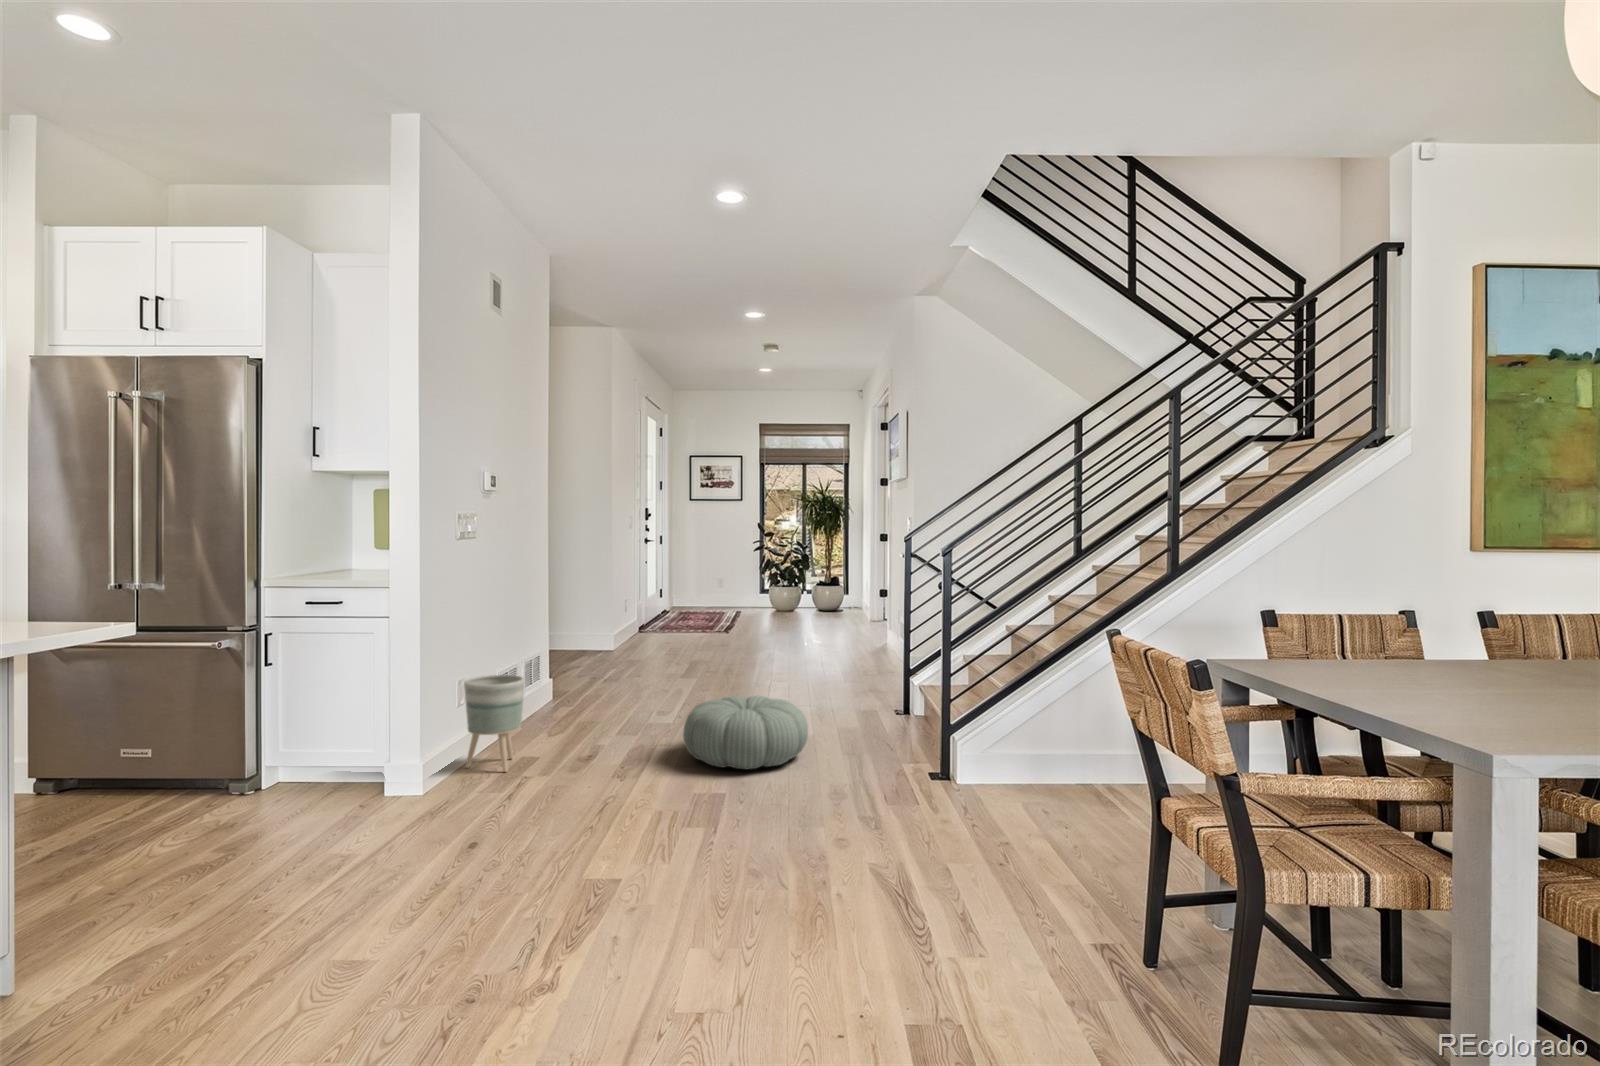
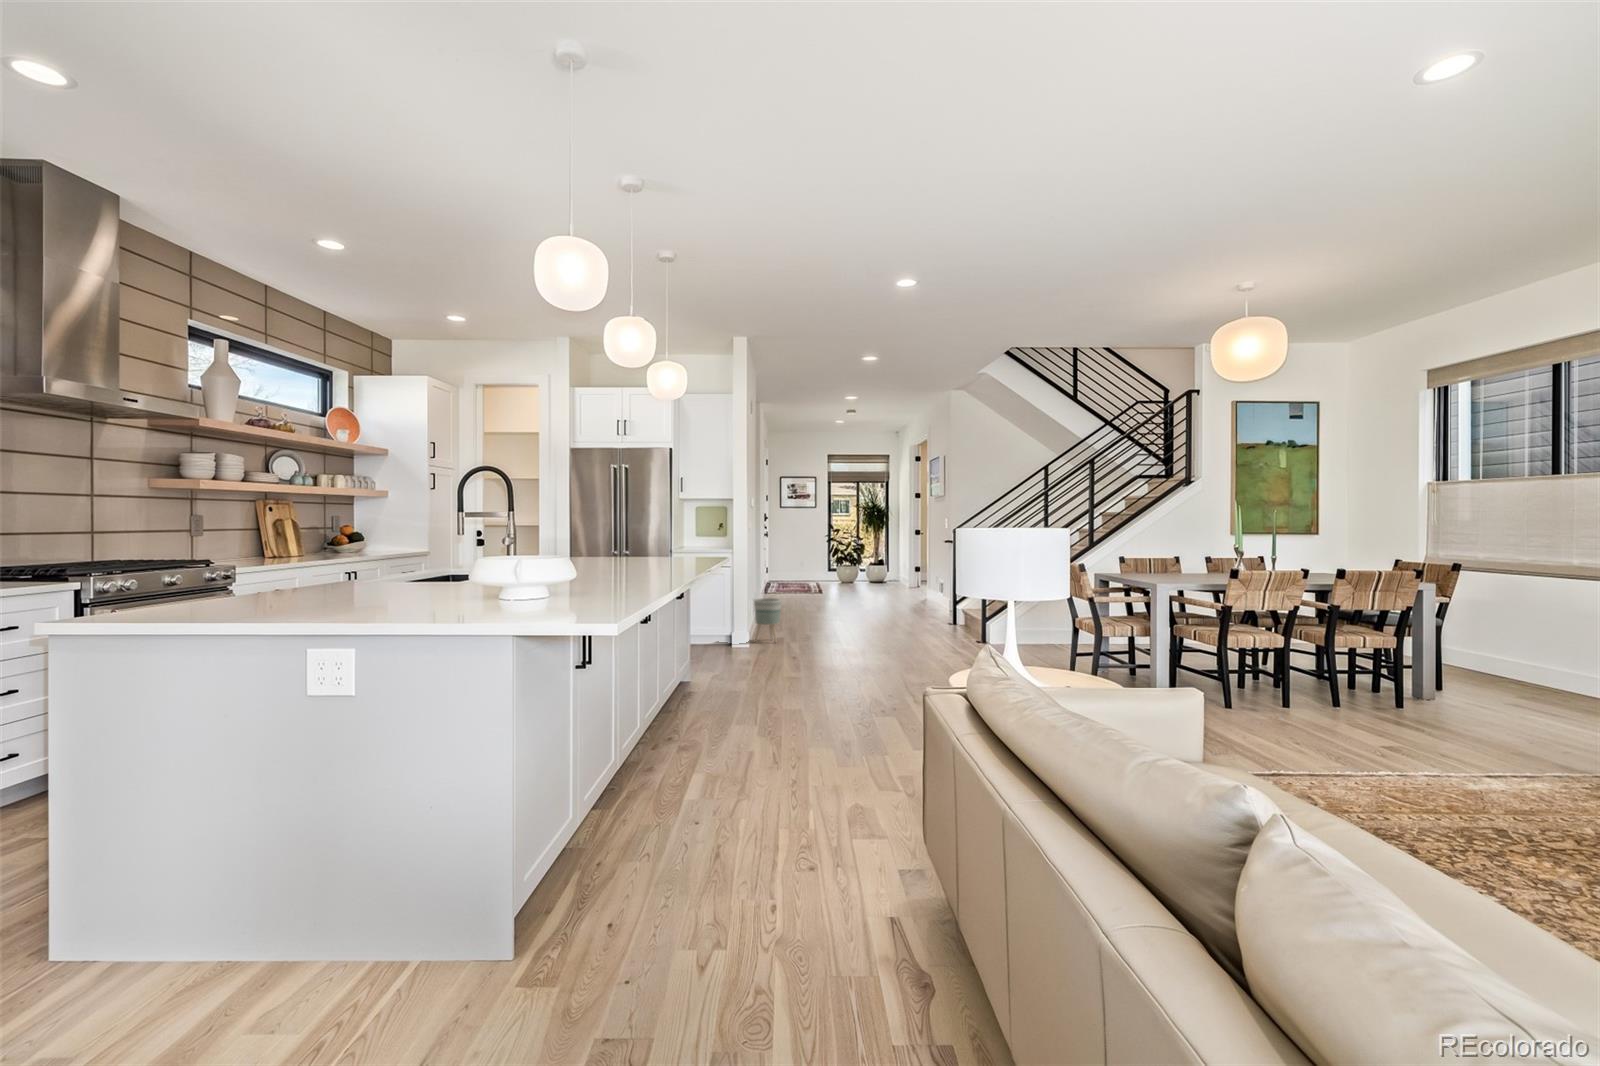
pouf: present [683,696,808,769] -> none [856,610,917,641]

